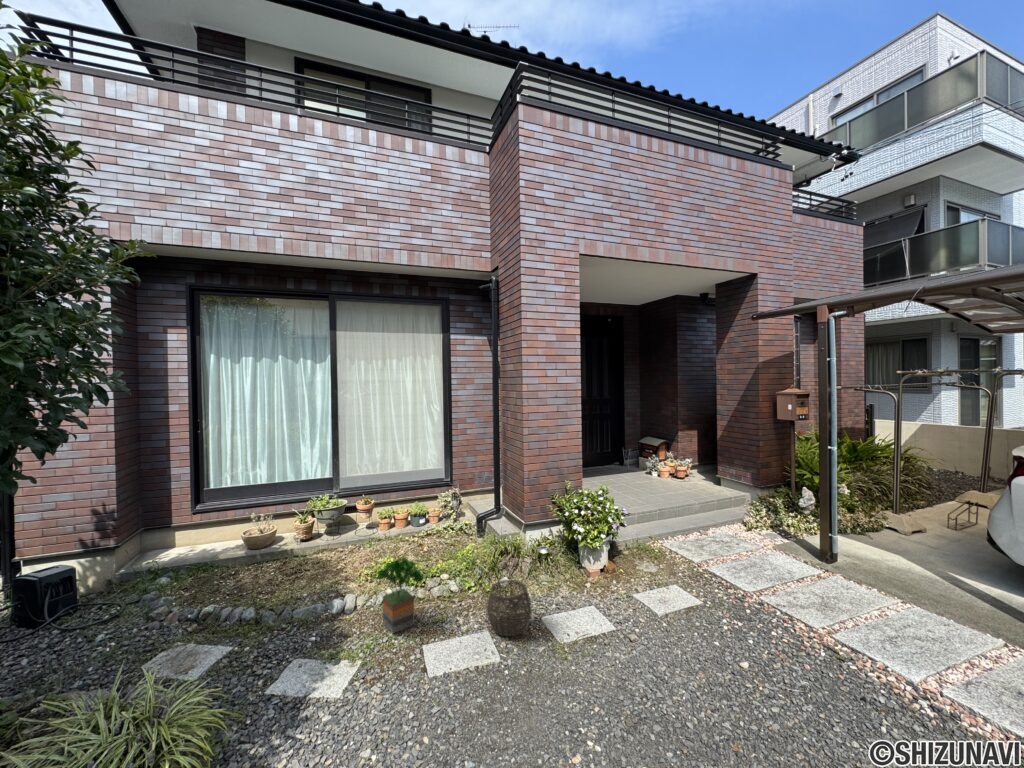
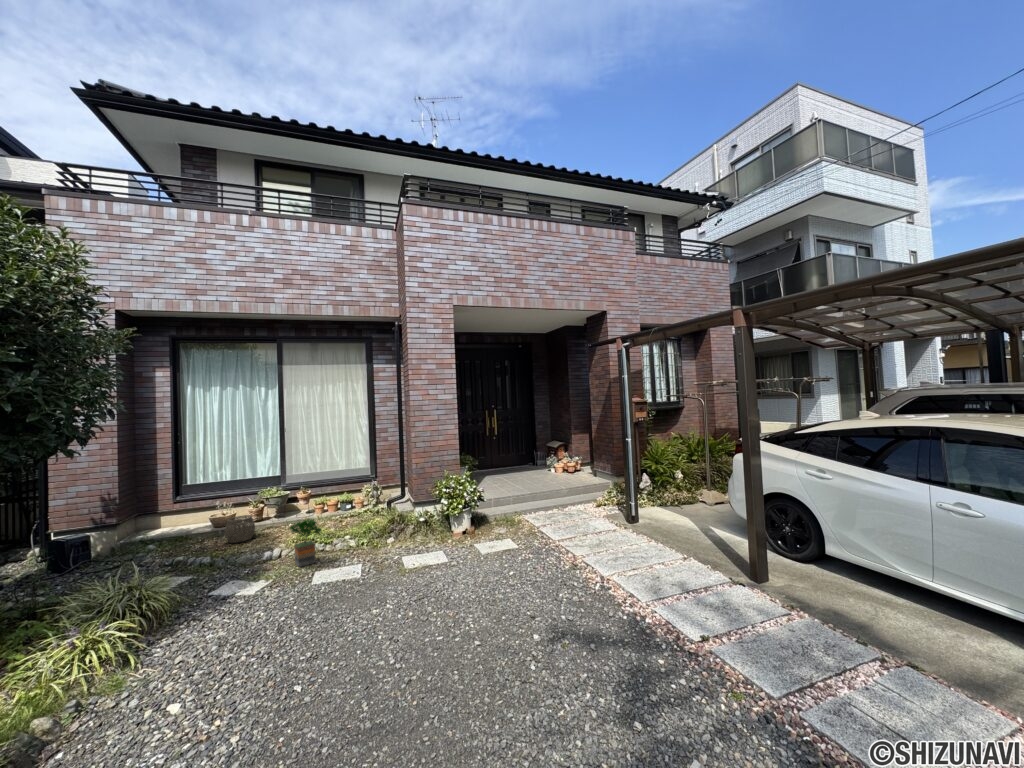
woven basket: present [487,580,531,637] -> present [225,515,255,543]

